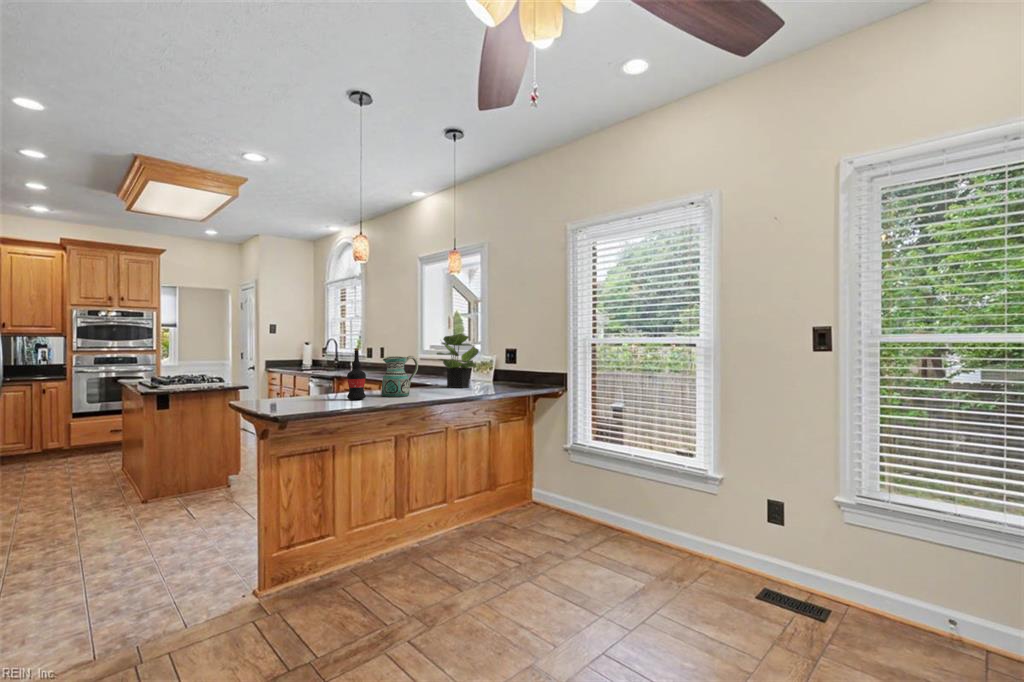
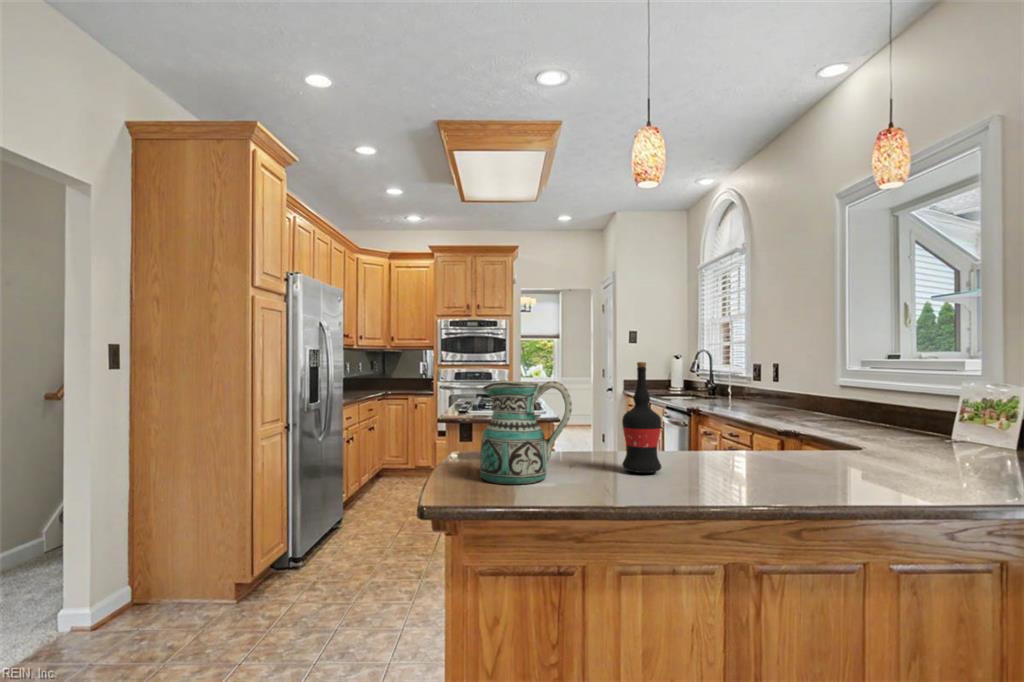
potted plant: present [437,334,479,388] -> none [856,330,979,463]
ceramic pitcher: present [382,356,418,397] -> present [480,381,572,484]

